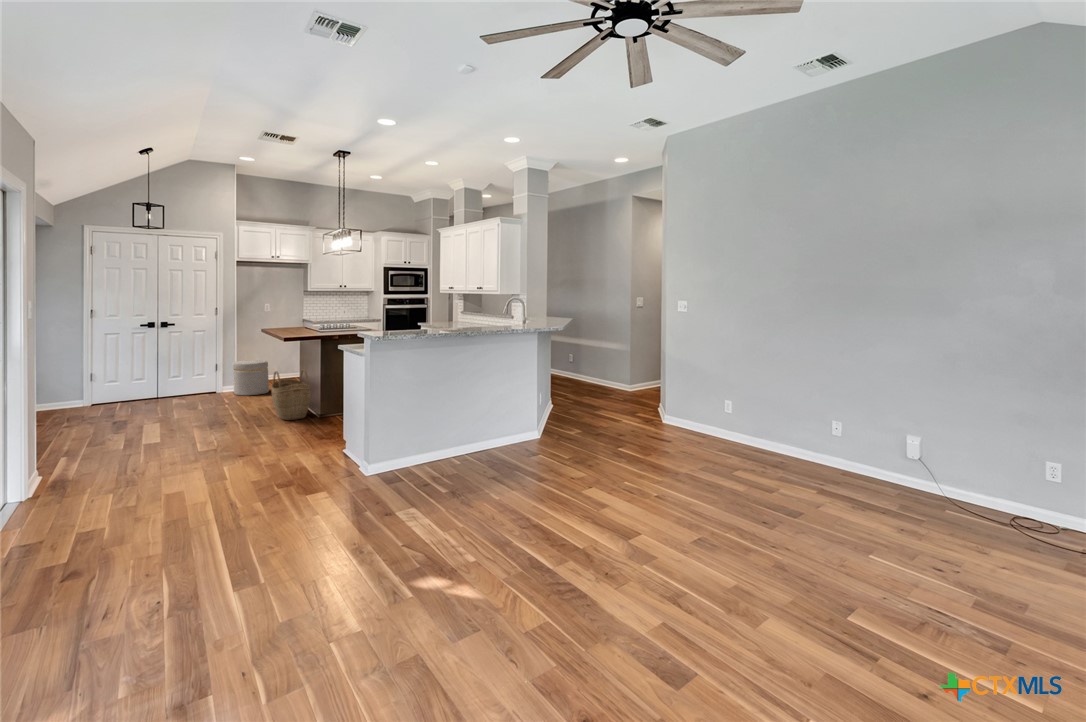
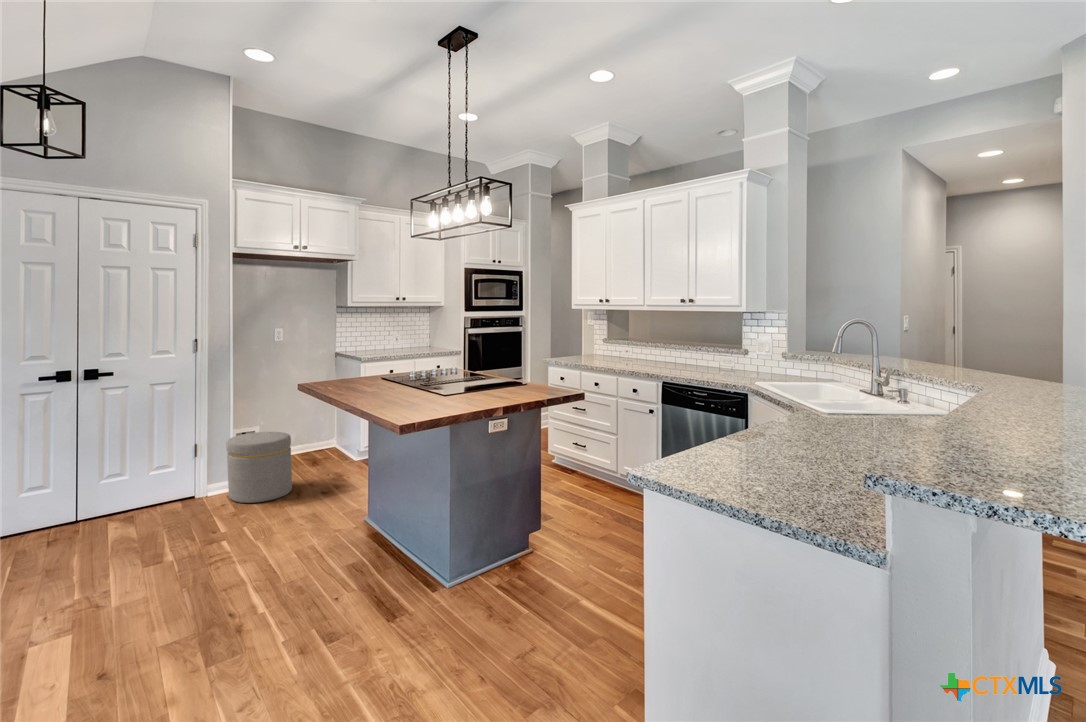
woven basket: present [272,369,311,420] -> none [335,476,422,598]

